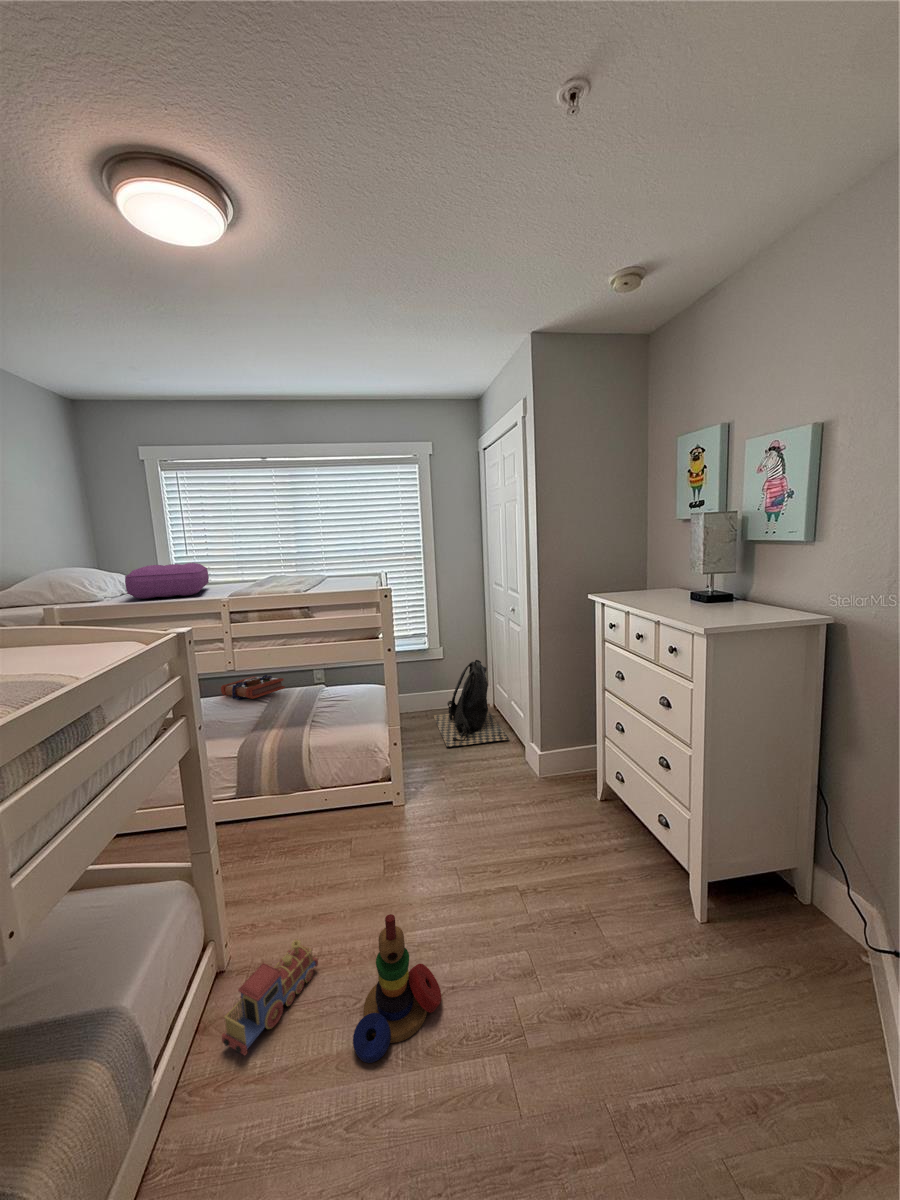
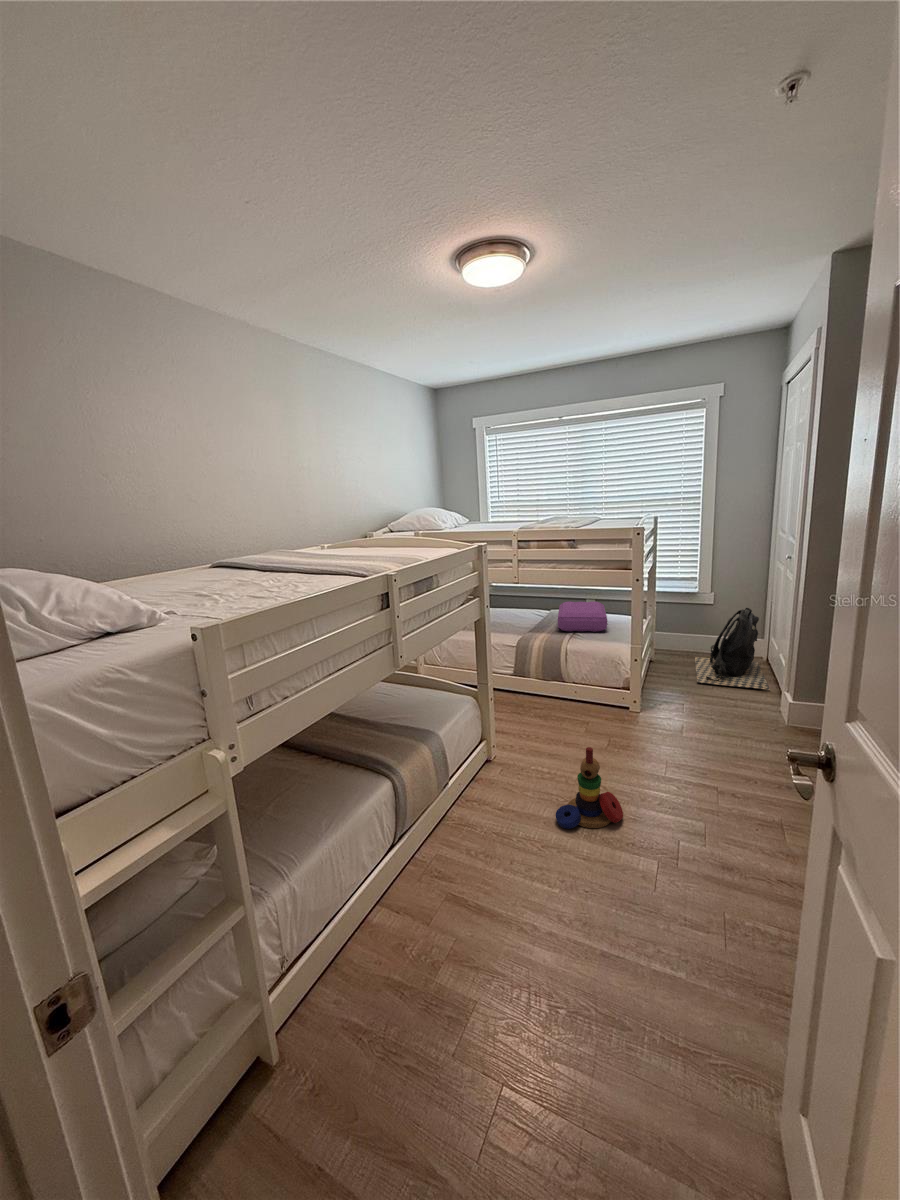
pillow: present [125,563,209,599] -> present [558,601,607,632]
book: present [221,675,285,700] -> none [514,597,560,613]
toy train: present [222,940,318,1055] -> none [484,754,545,796]

